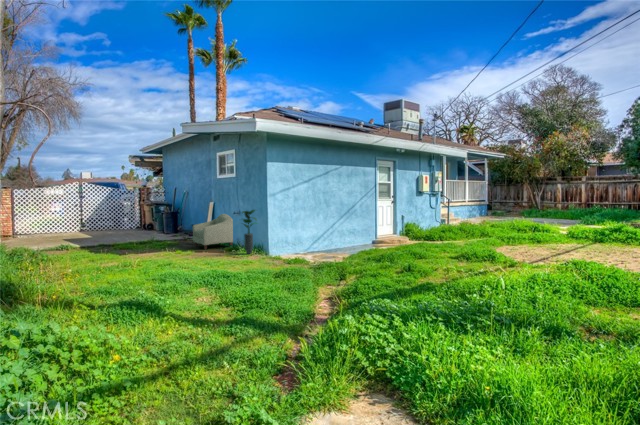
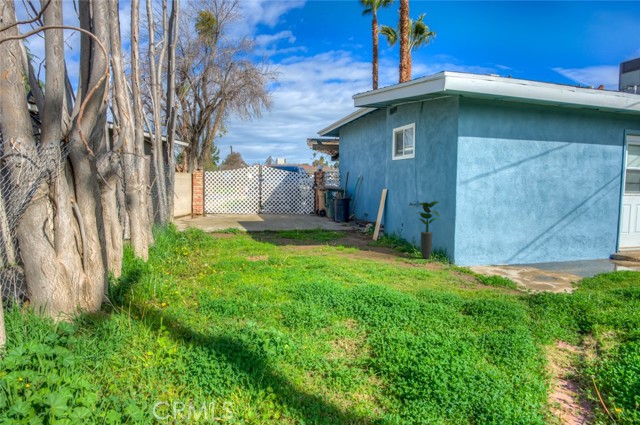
chair: present [193,214,233,249] -> none [361,204,408,247]

